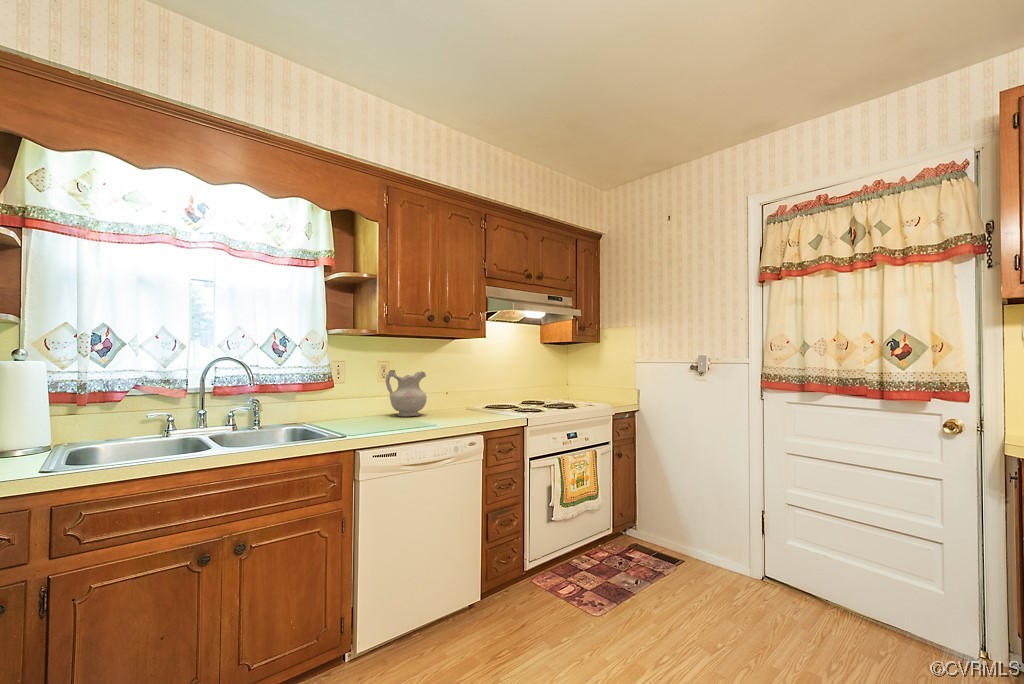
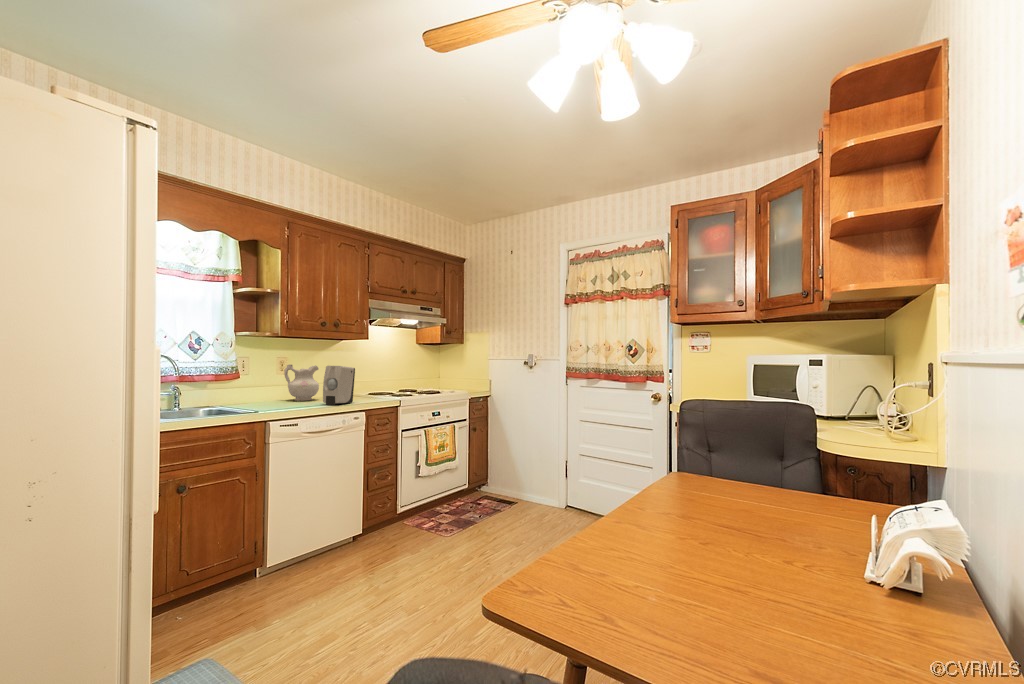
soap dispenser: none [431,372,470,425] -> present [323,366,355,405]

